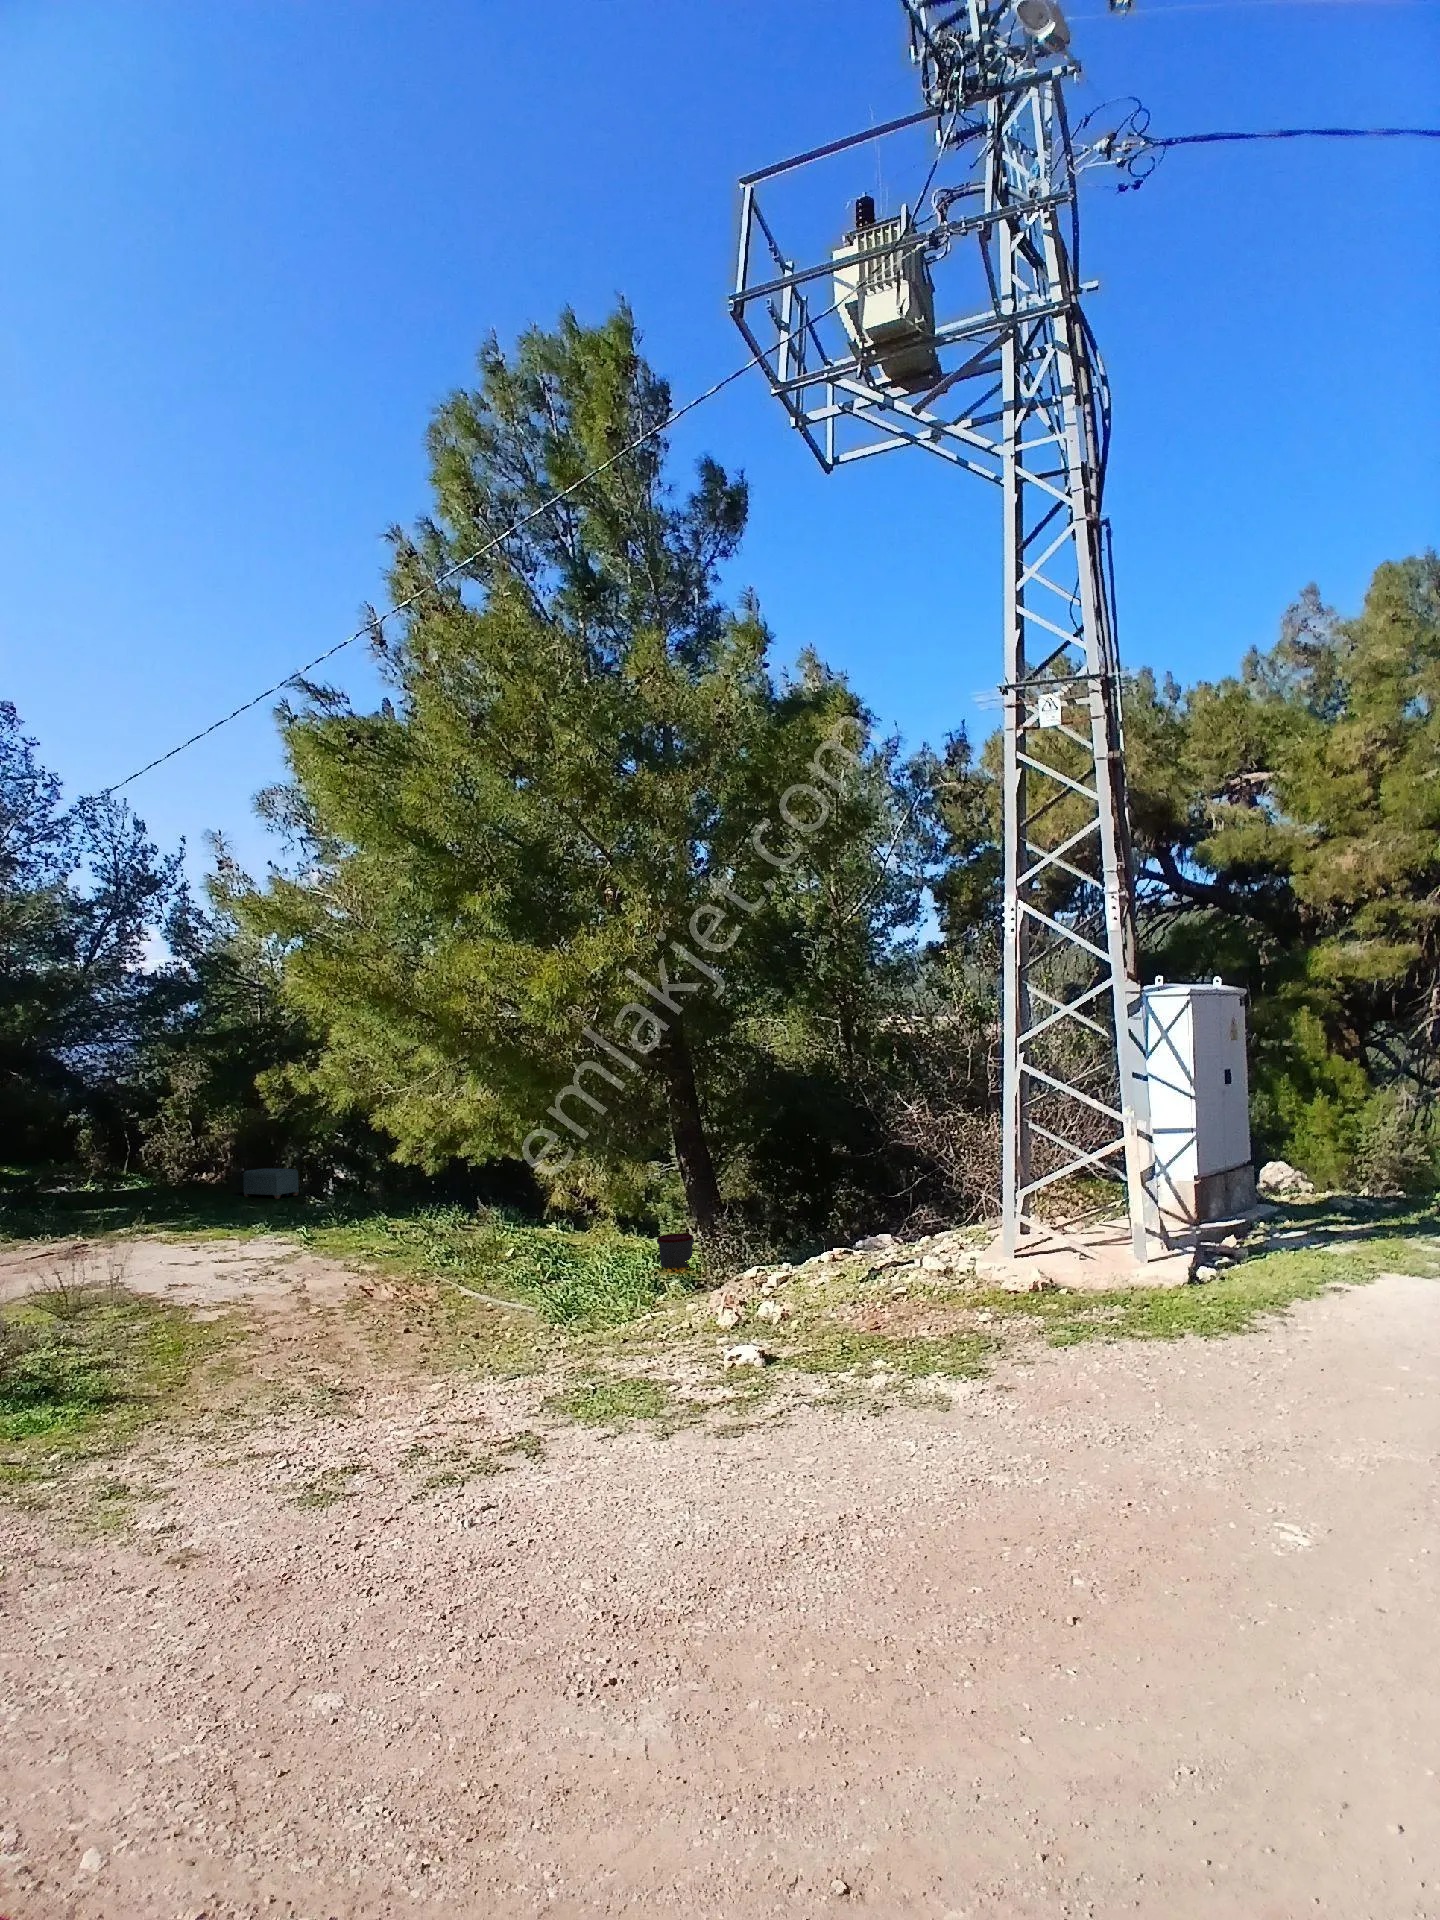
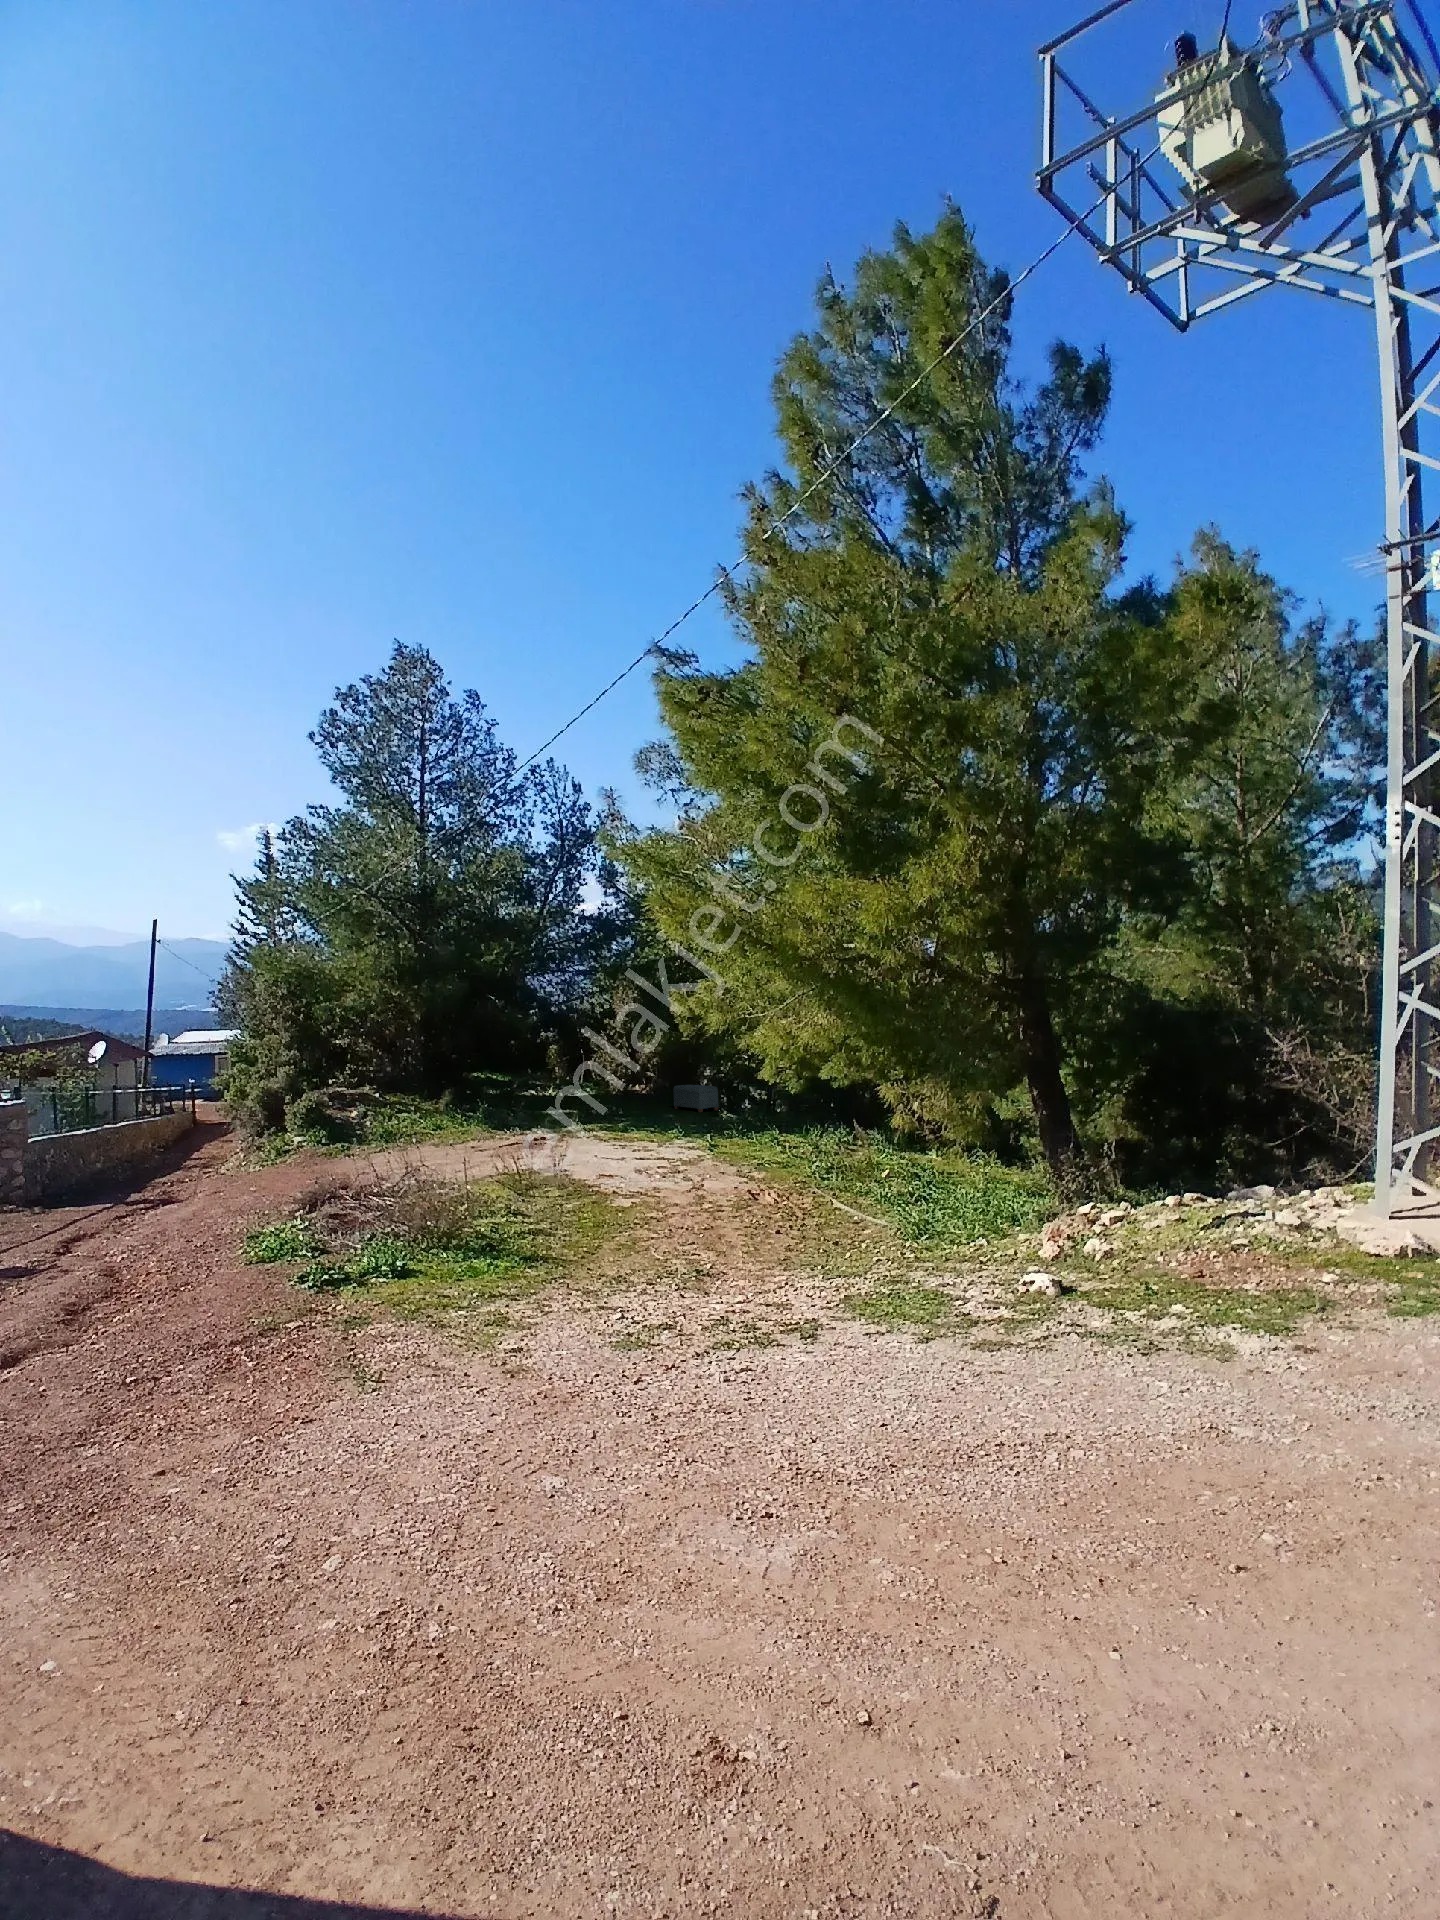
bucket: present [657,1233,694,1268] -> none [1024,1168,1063,1202]

